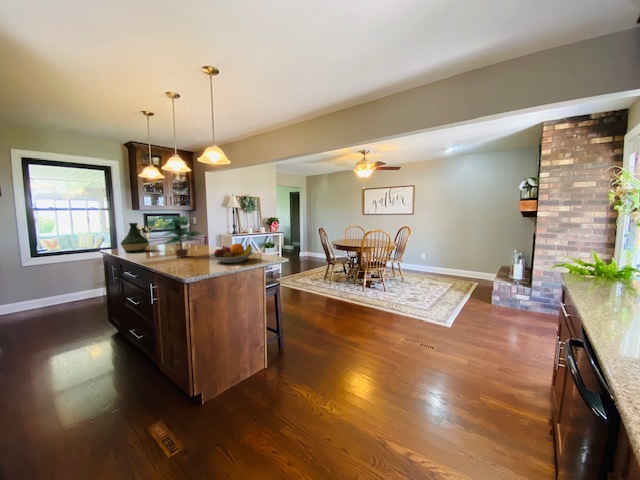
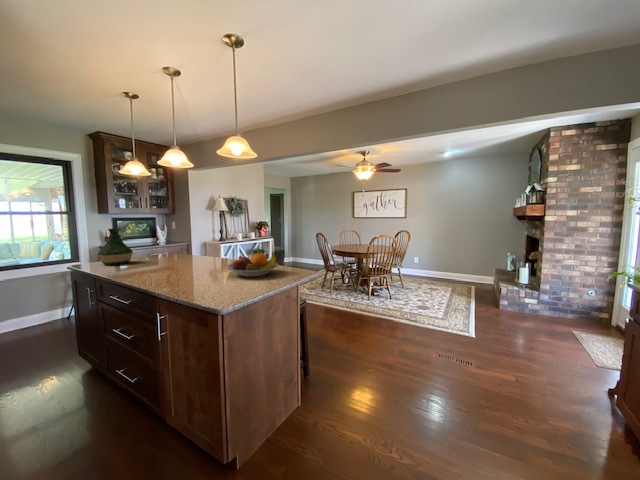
potted plant: present [164,216,200,257] -> none [159,220,208,271]

